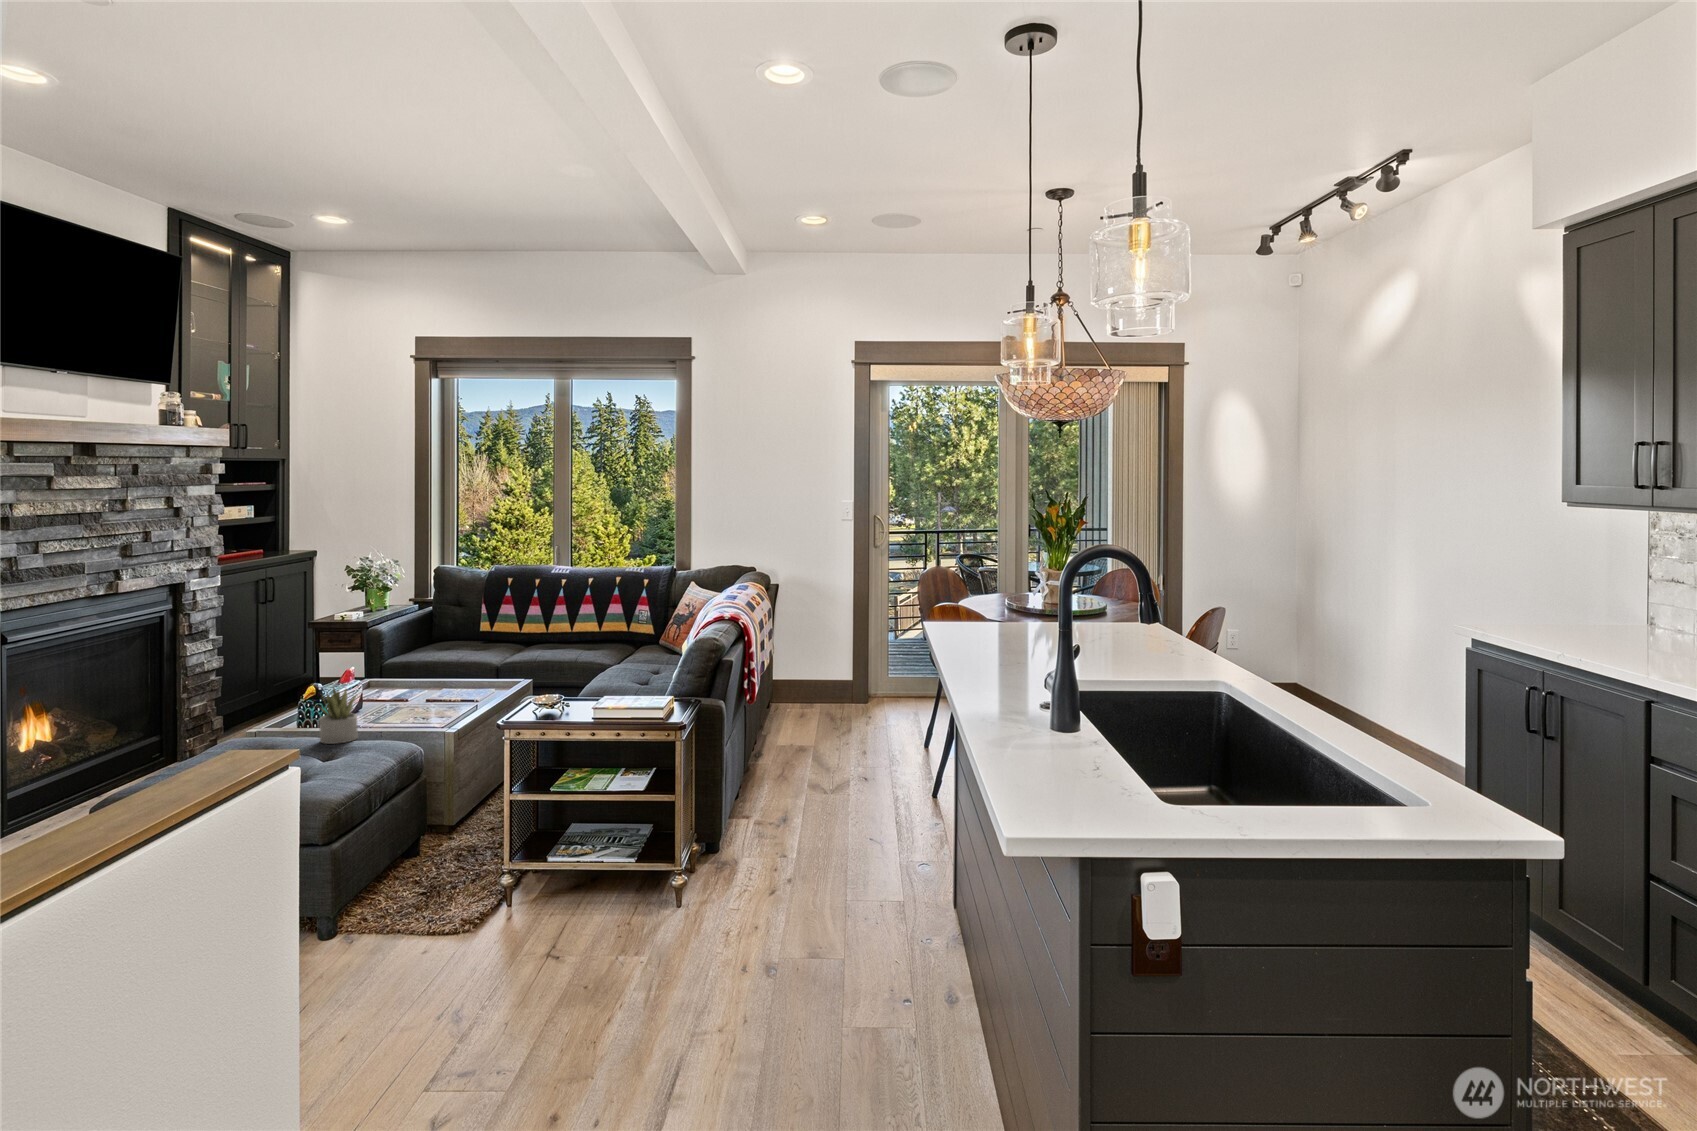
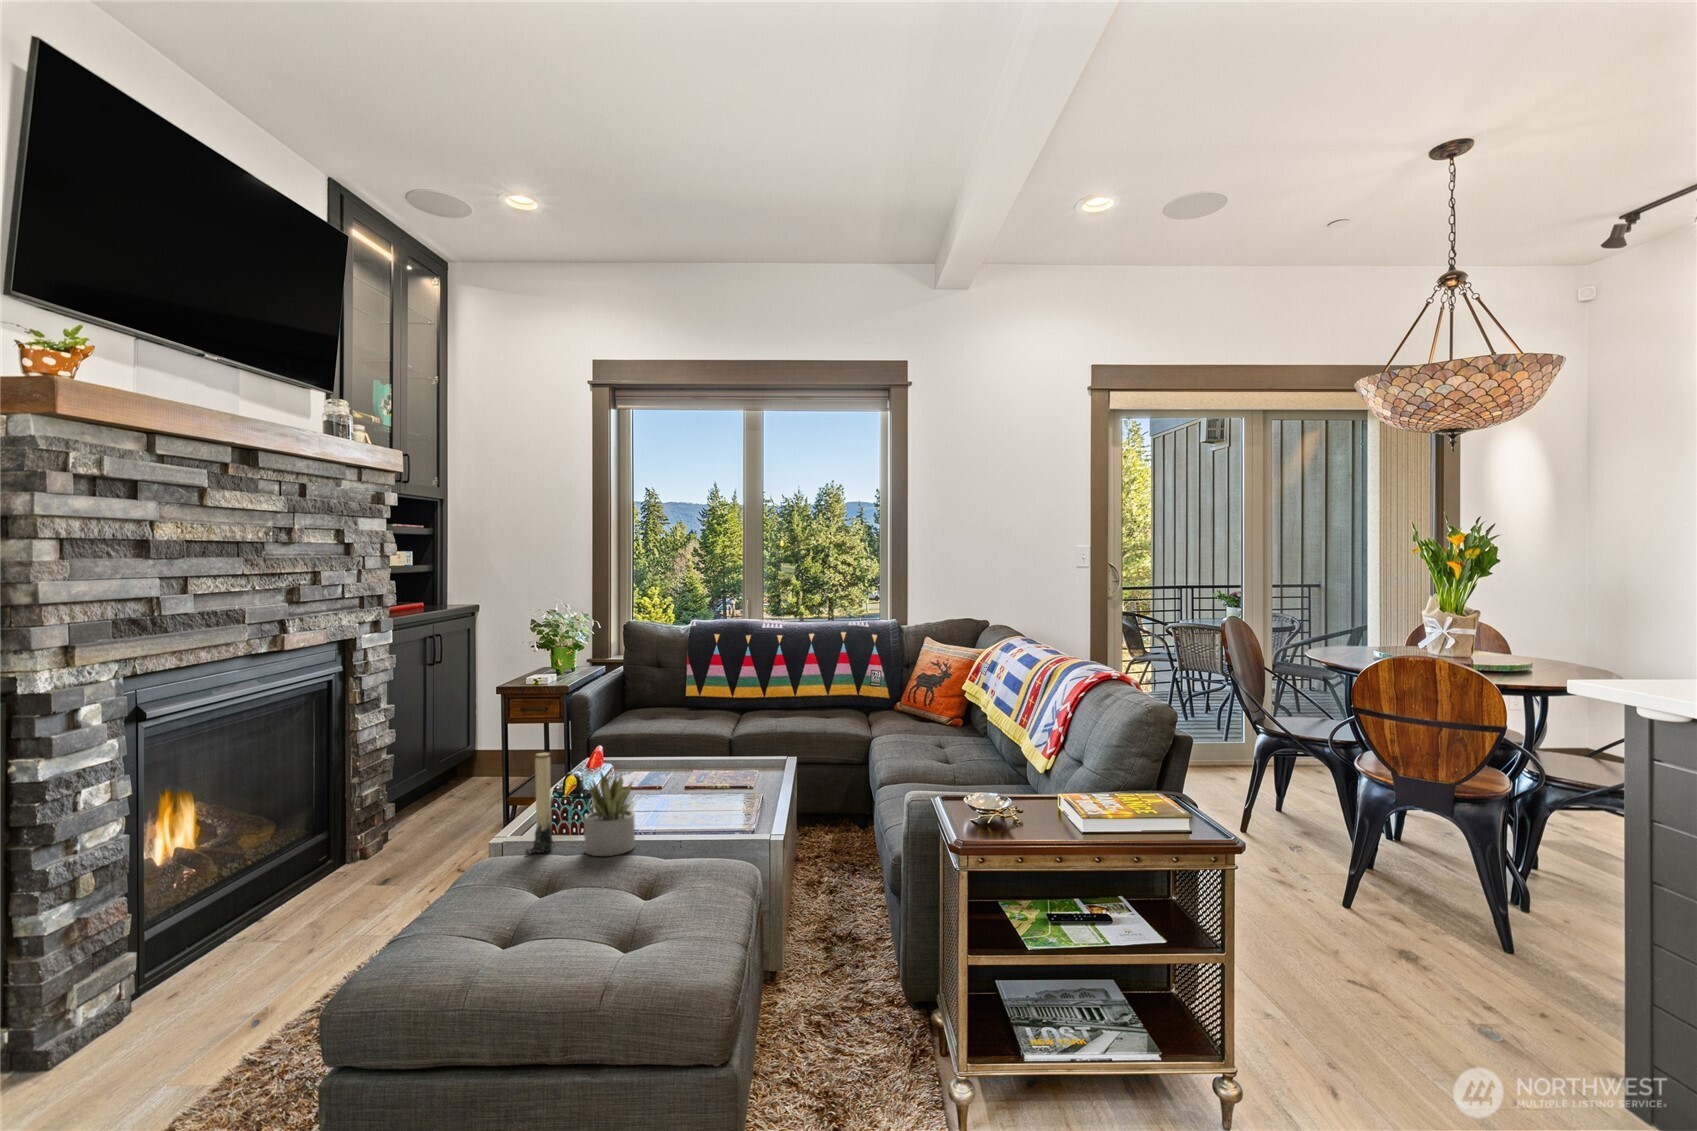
candle: none [278,673,301,742] -> present [525,753,554,855]

